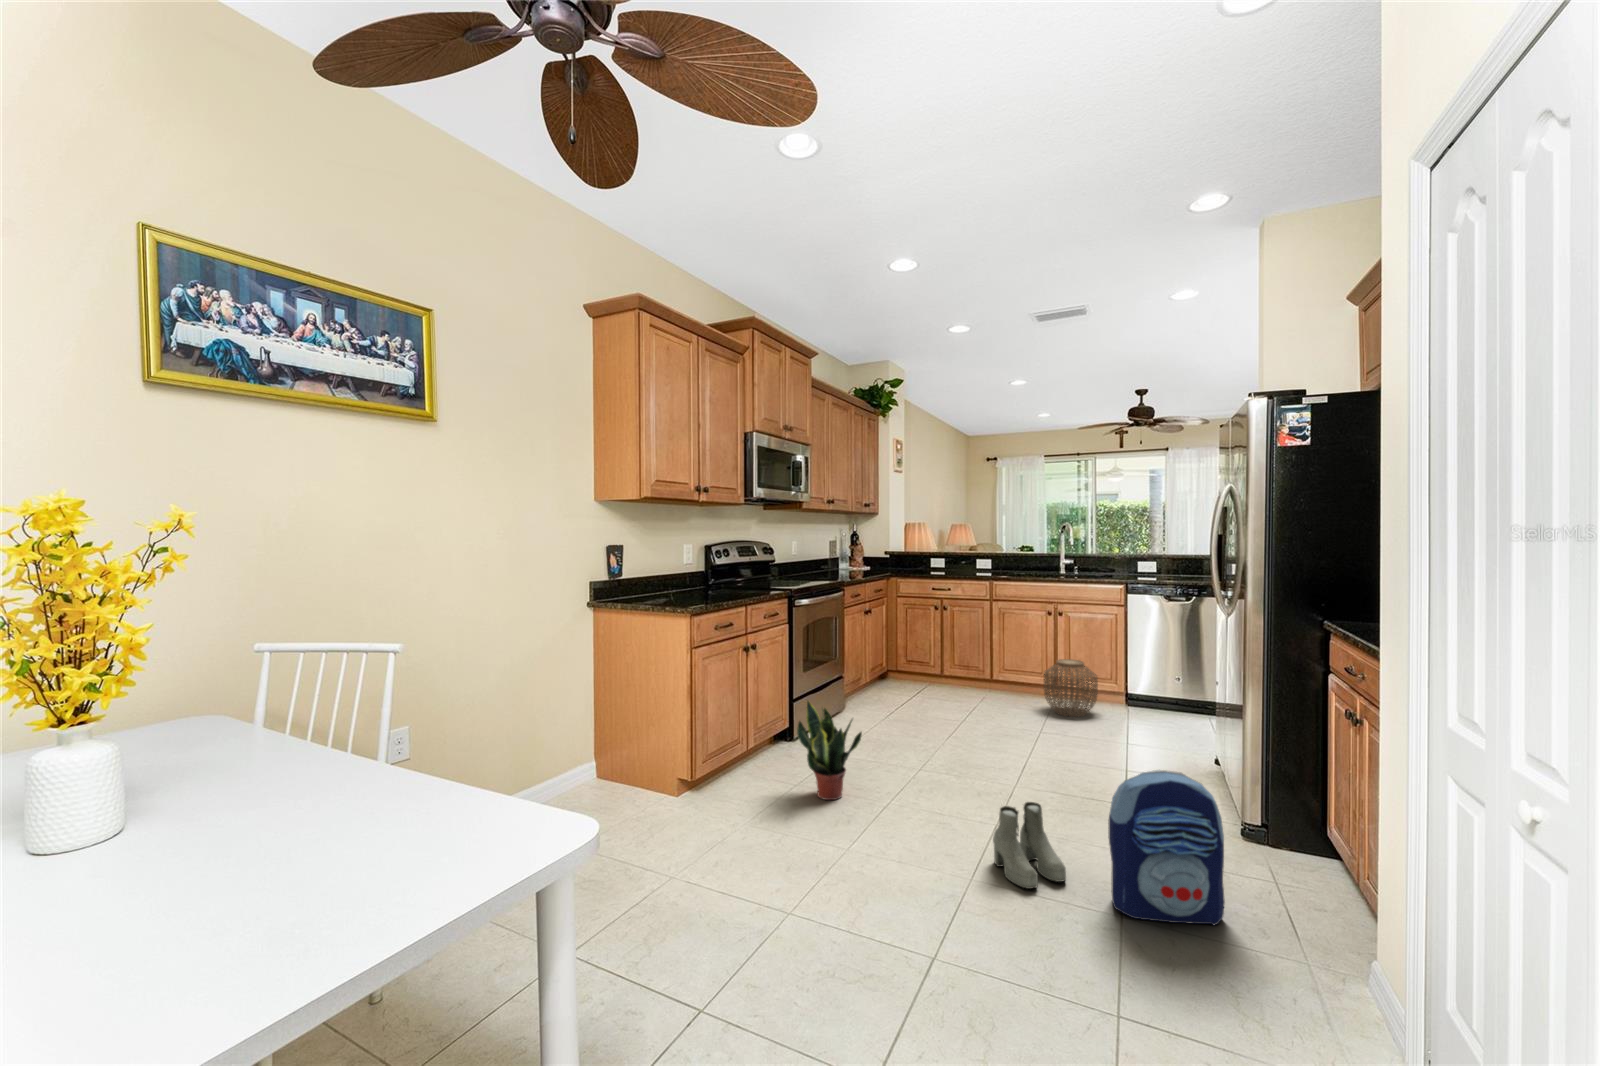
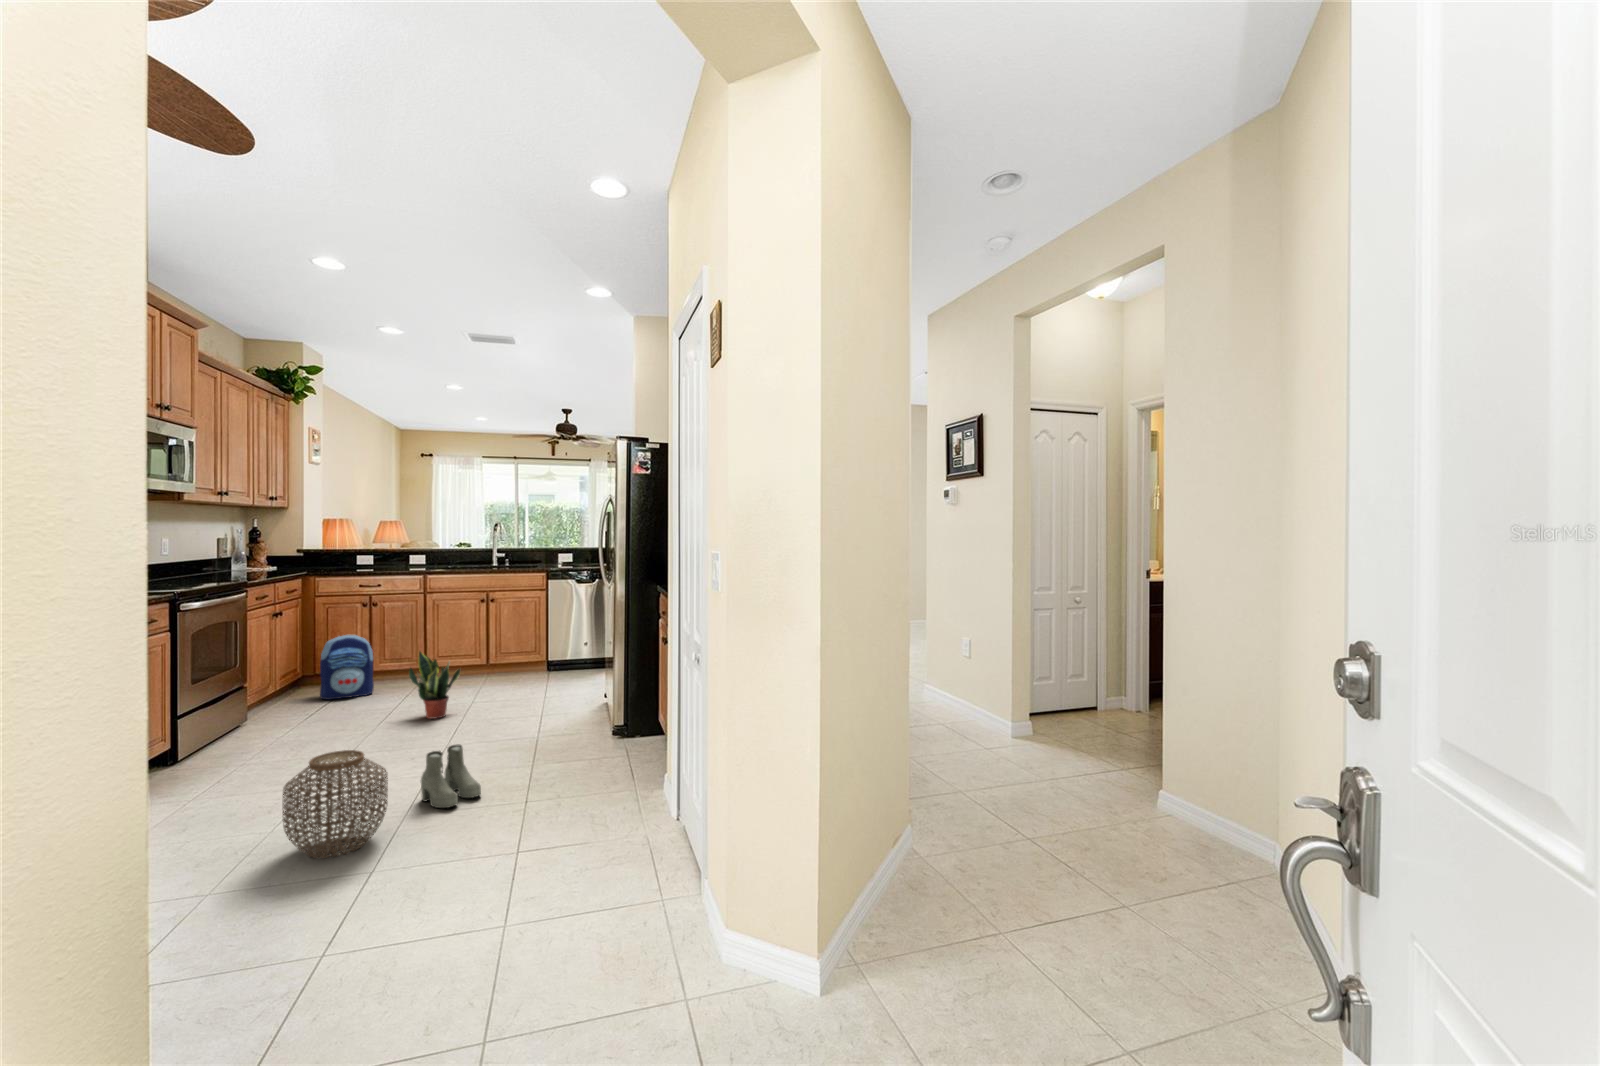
woven basket: present [1044,659,1098,717] -> present [283,750,388,858]
potted plant: present [797,701,862,800] -> present [409,651,460,719]
backpack: present [1108,770,1225,925] -> present [320,635,374,700]

